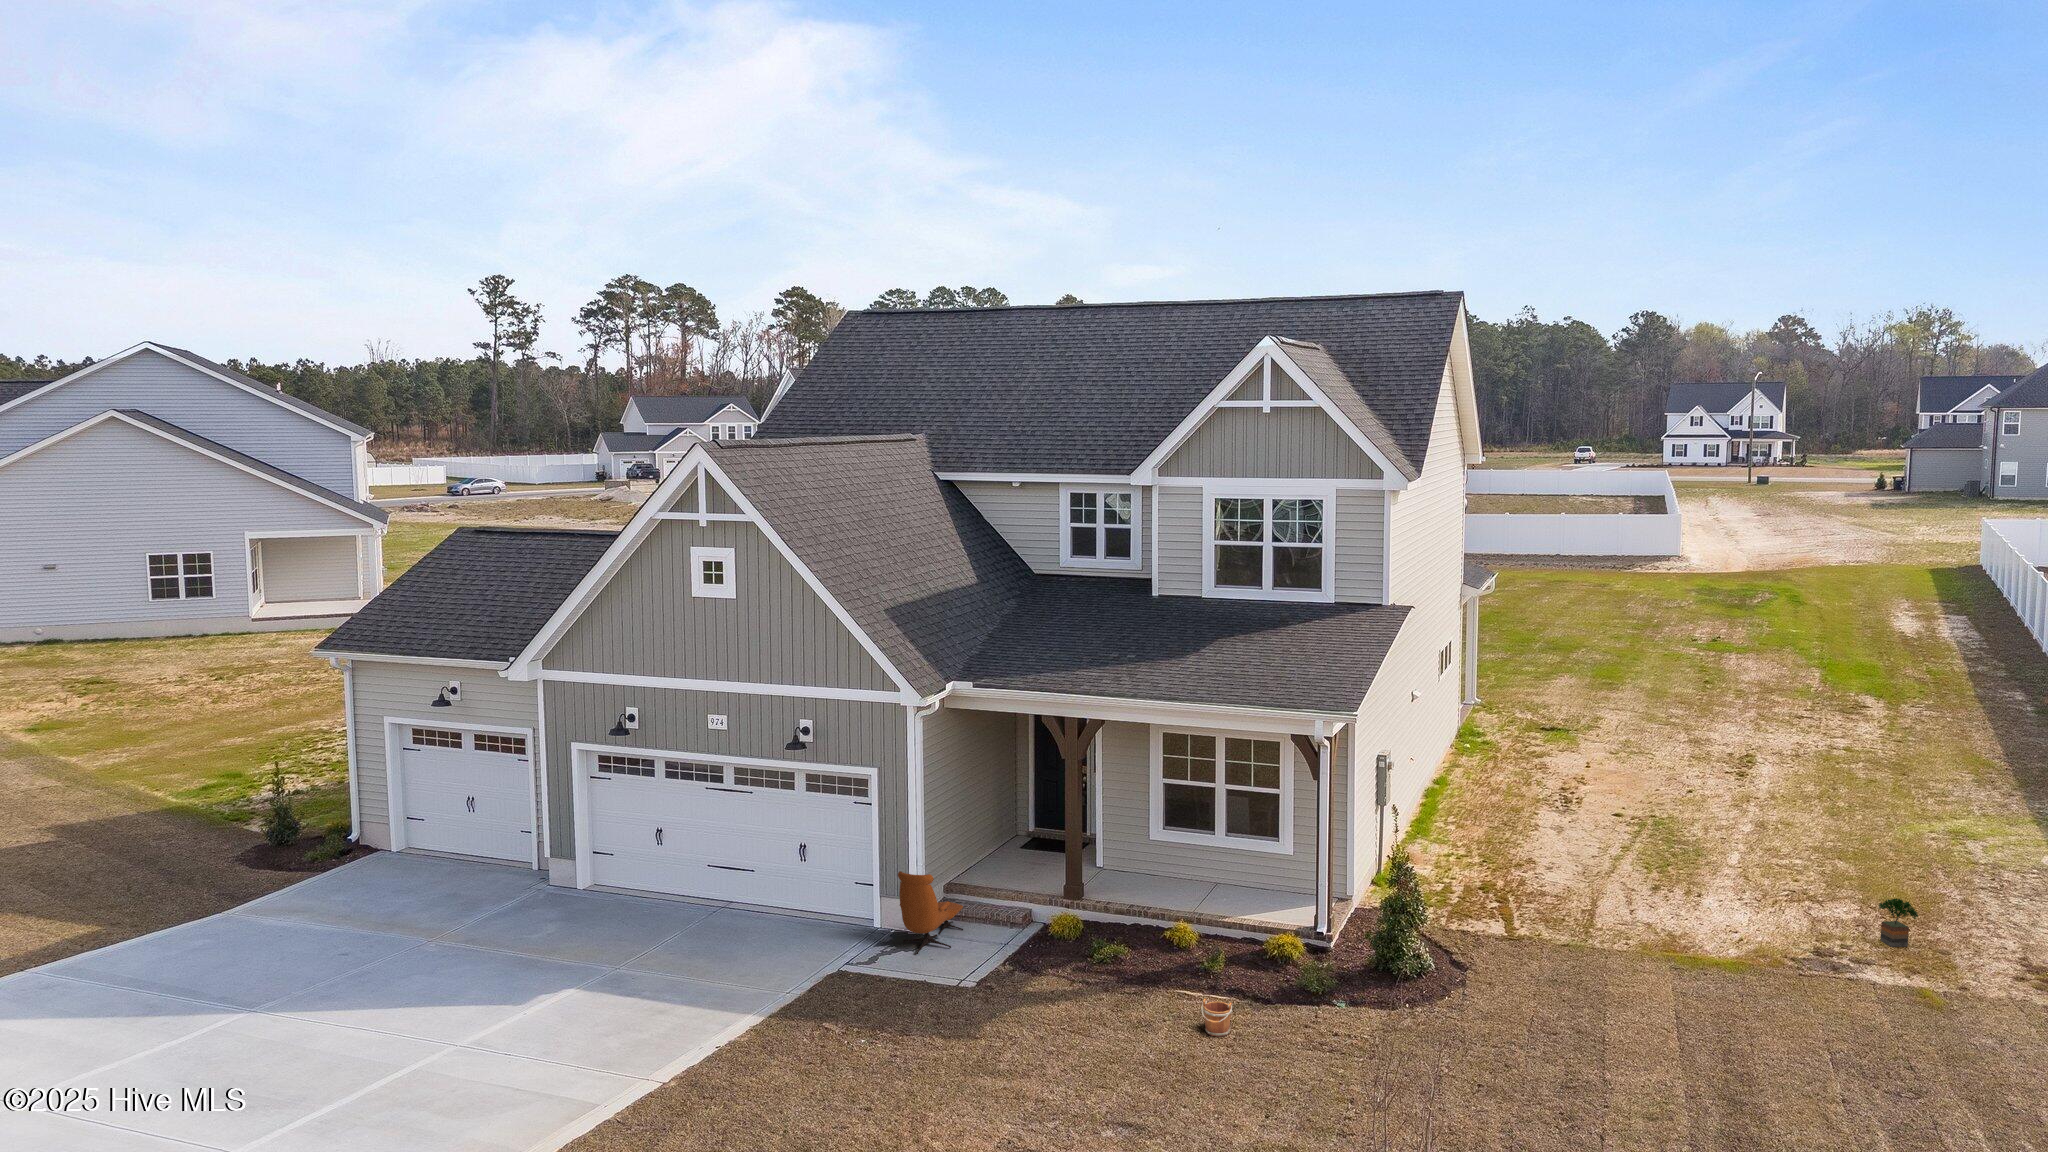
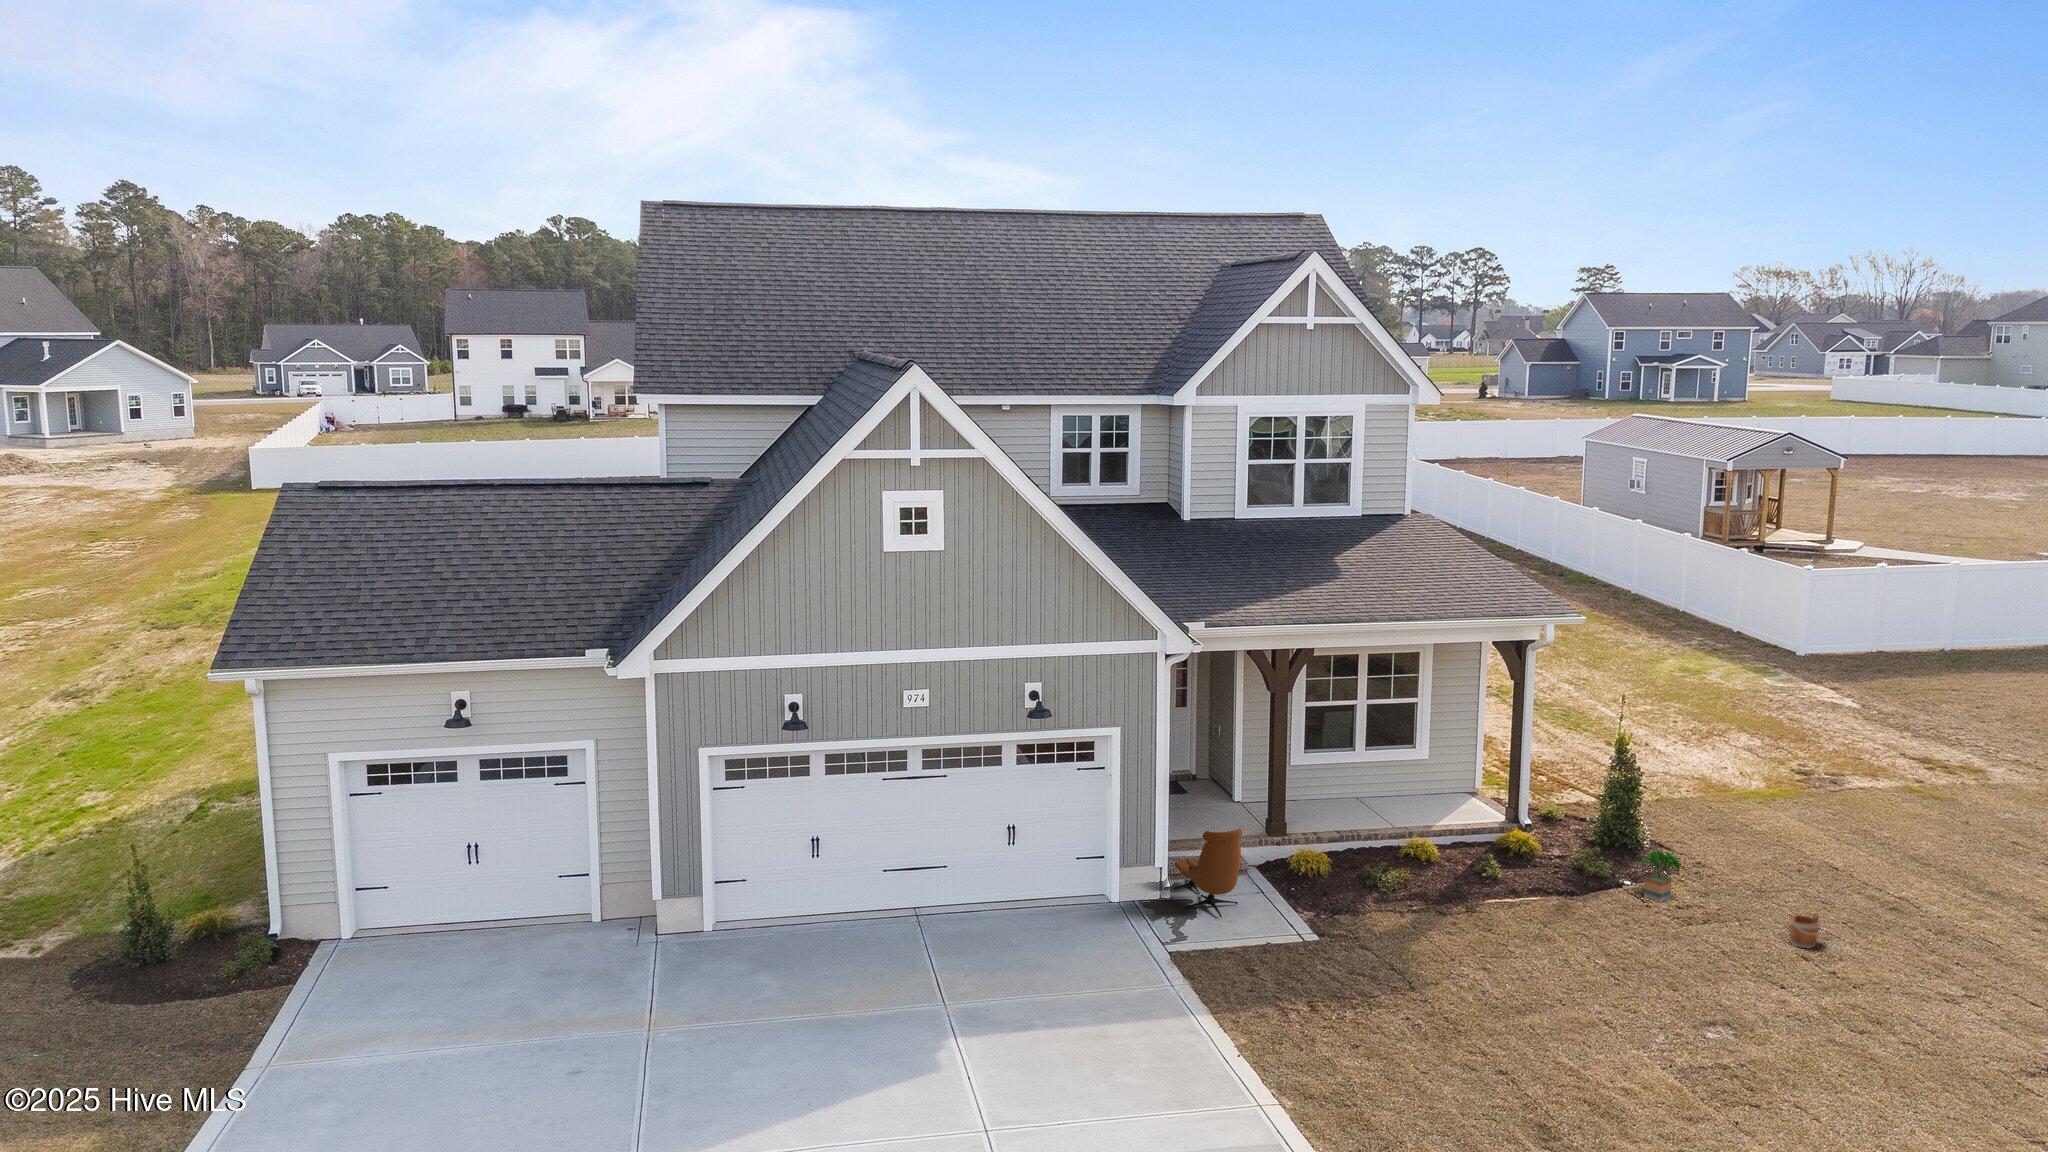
potted tree: present [1879,899,1918,947] -> present [1641,850,1681,902]
bucket: present [1202,999,1232,1037] -> present [1789,913,1820,949]

